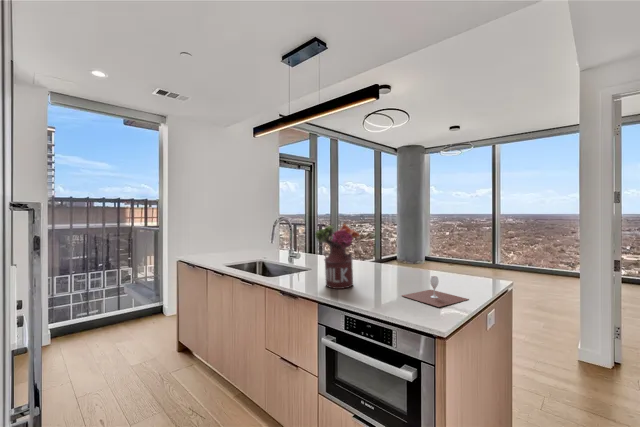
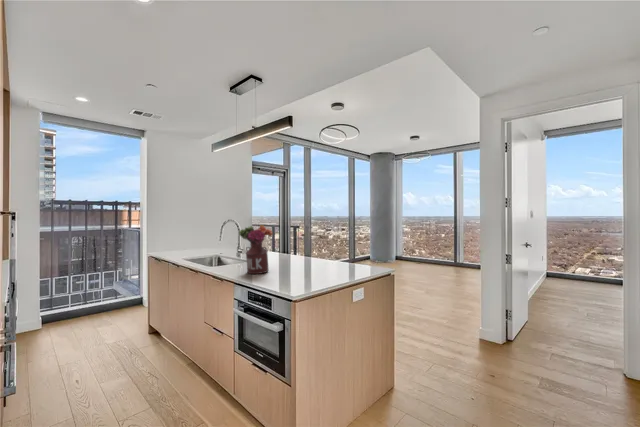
wine glass: present [402,276,468,307] -> none [295,264,341,284]

